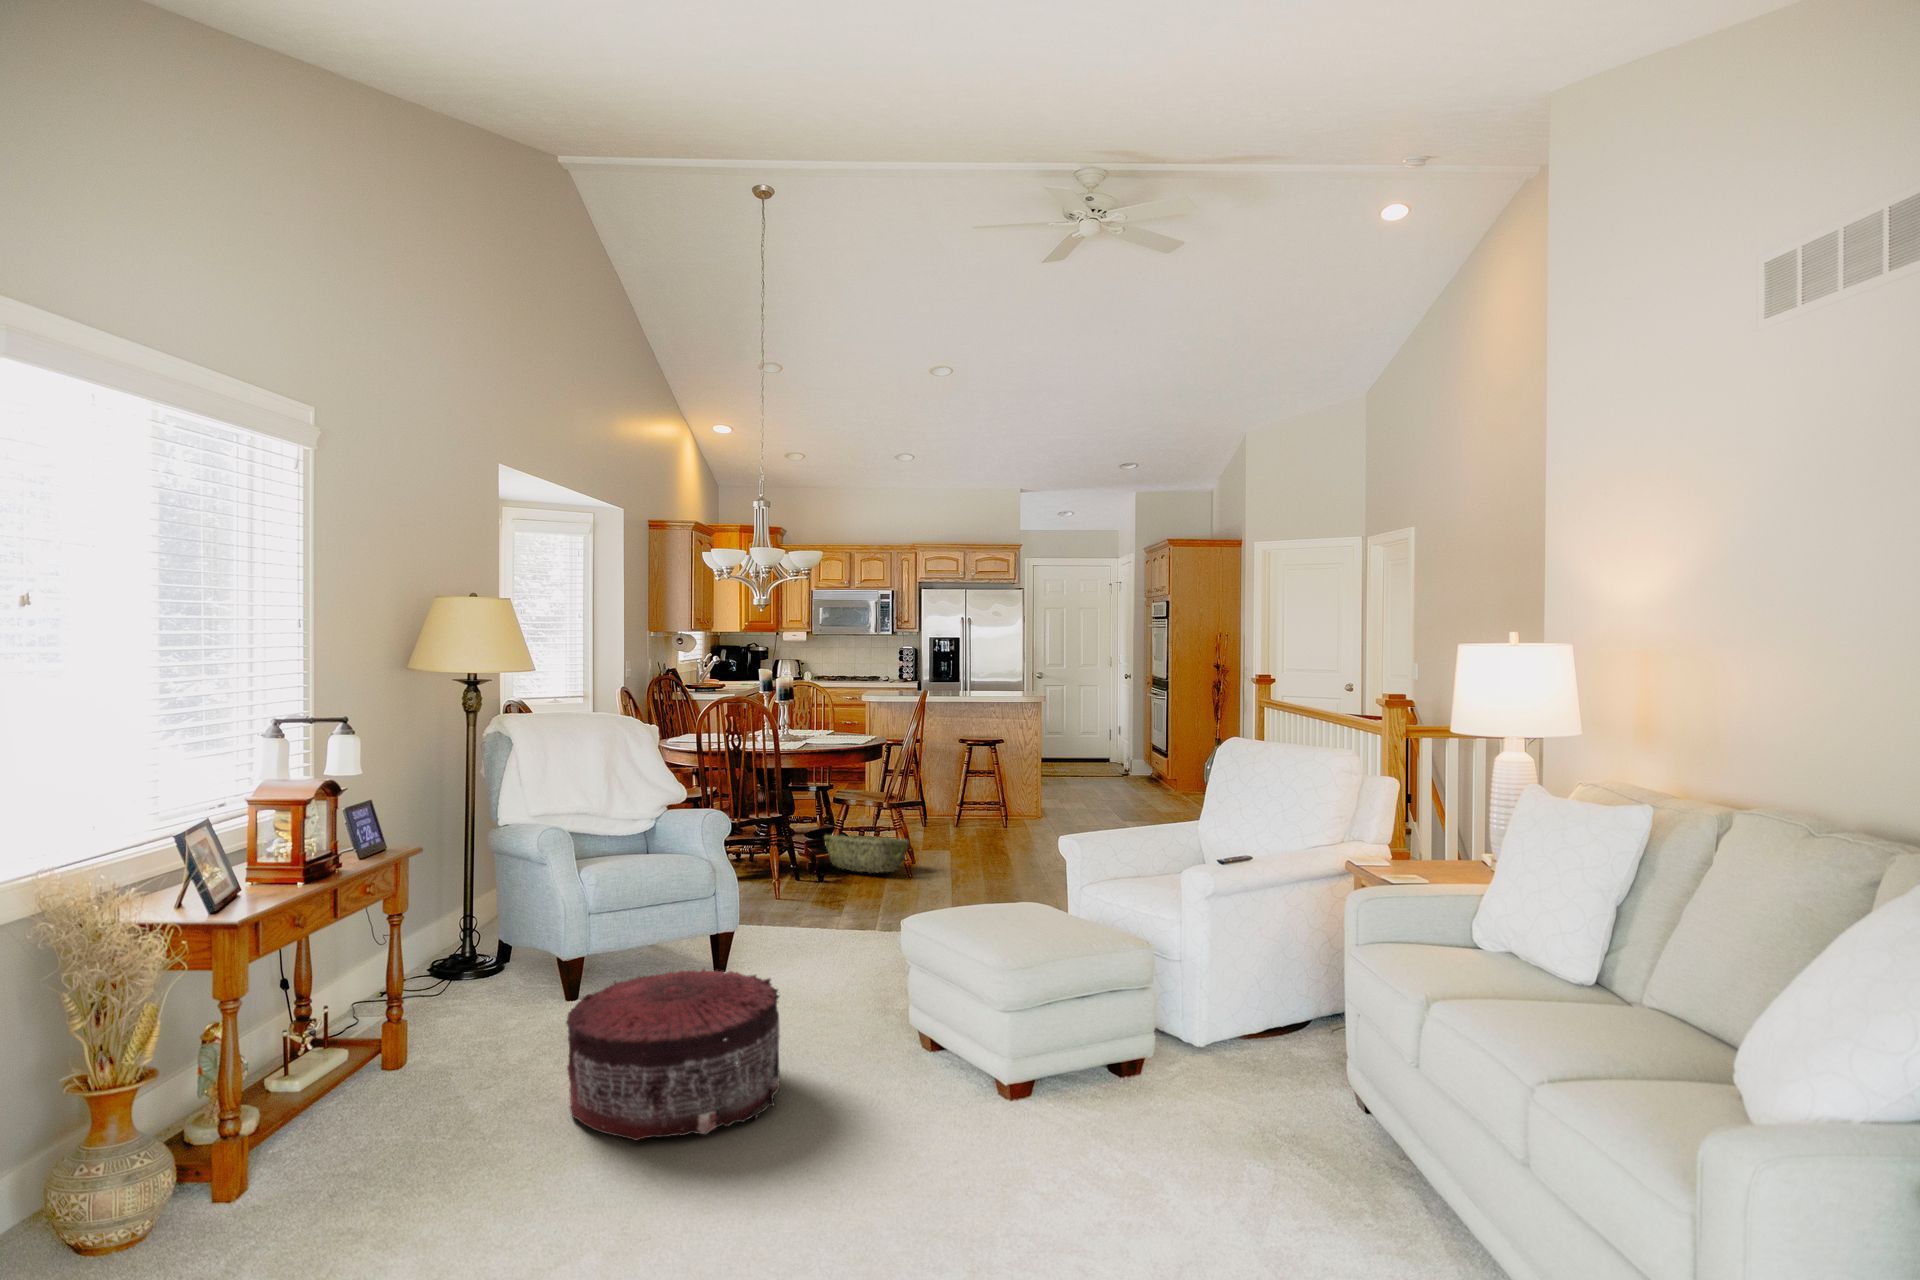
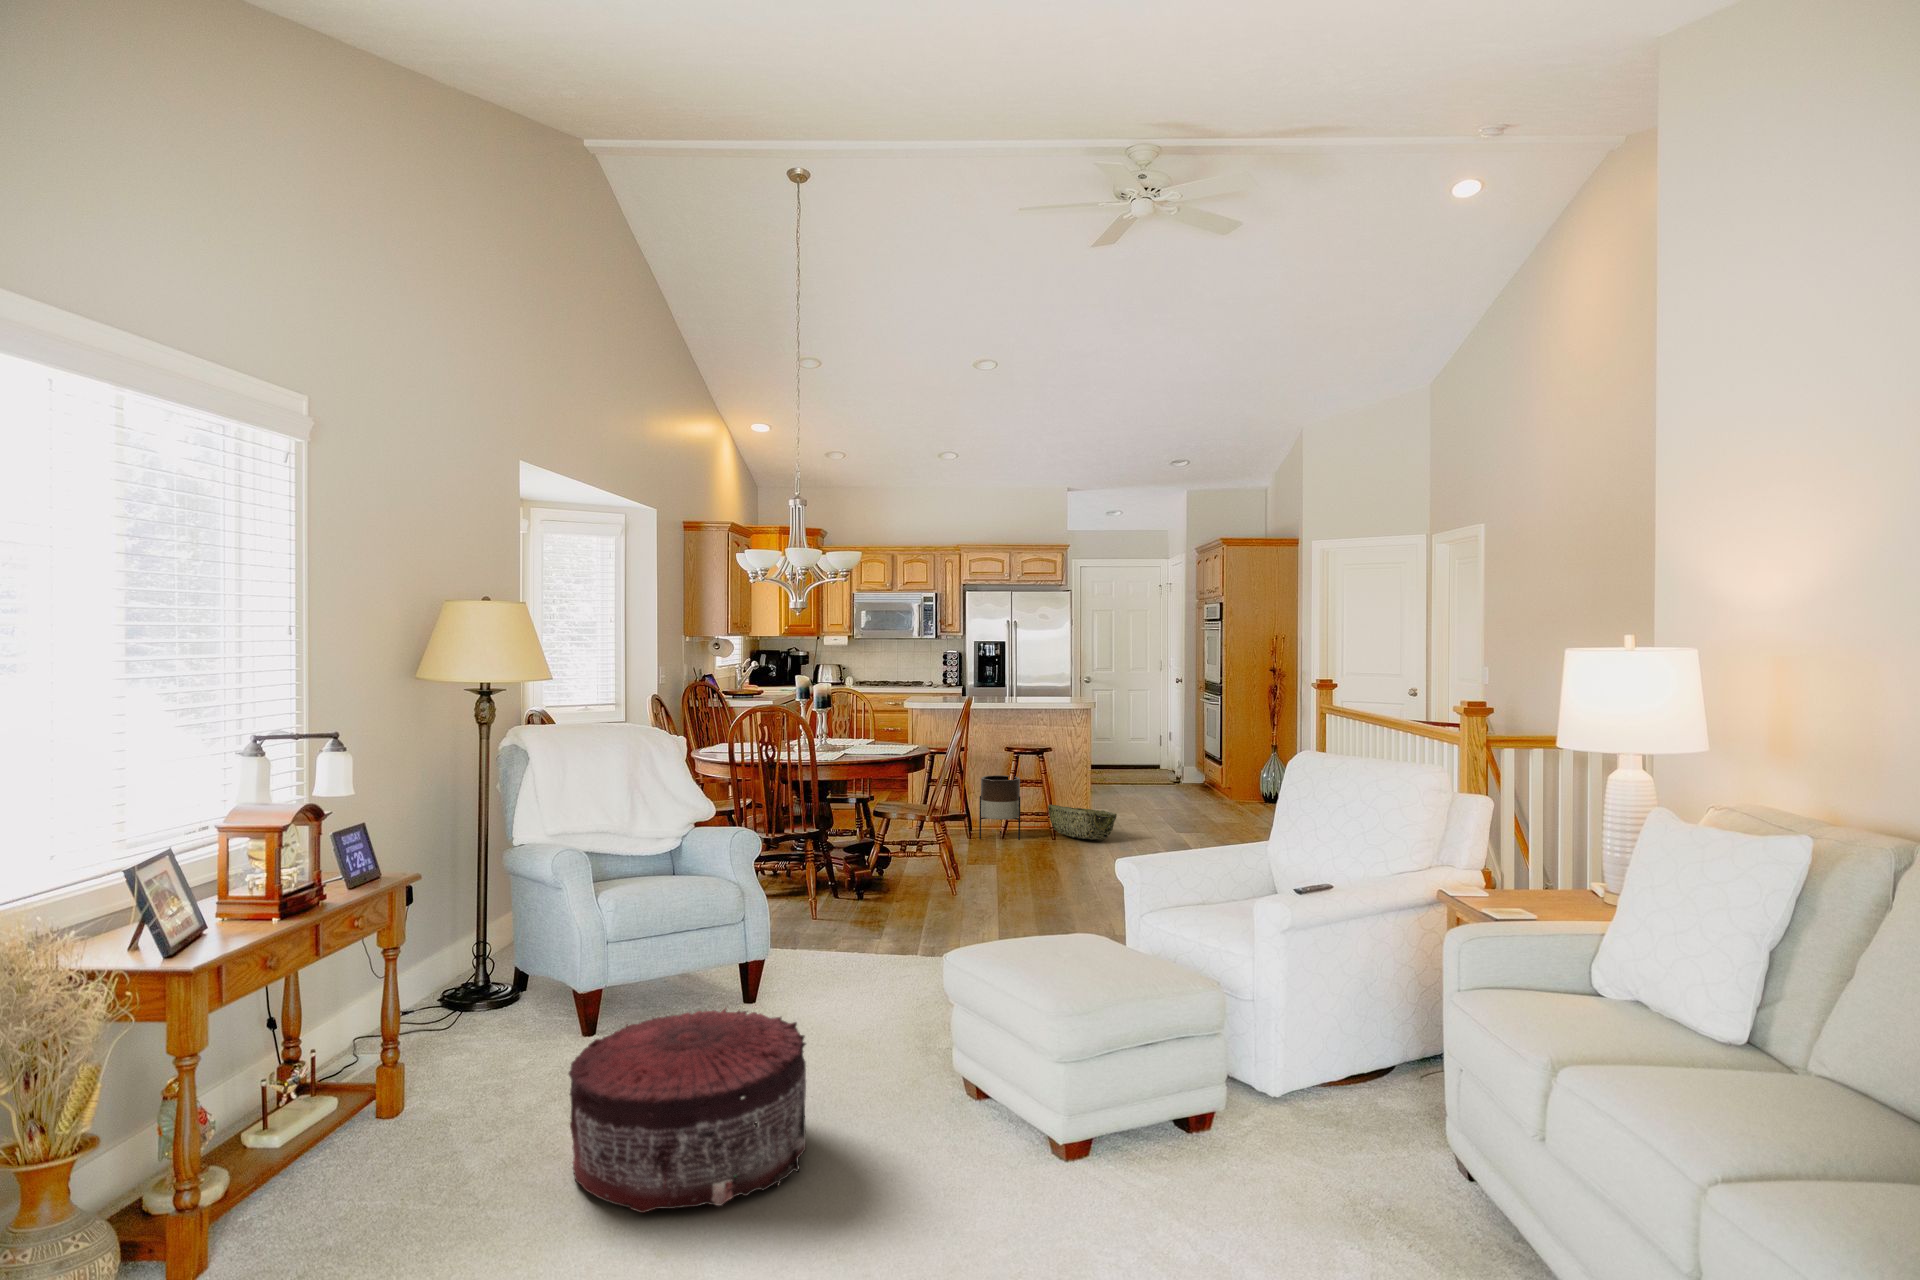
planter: none [935,766,975,828] -> present [979,775,1020,840]
woven basket: present [824,835,909,873] -> present [1048,805,1117,840]

